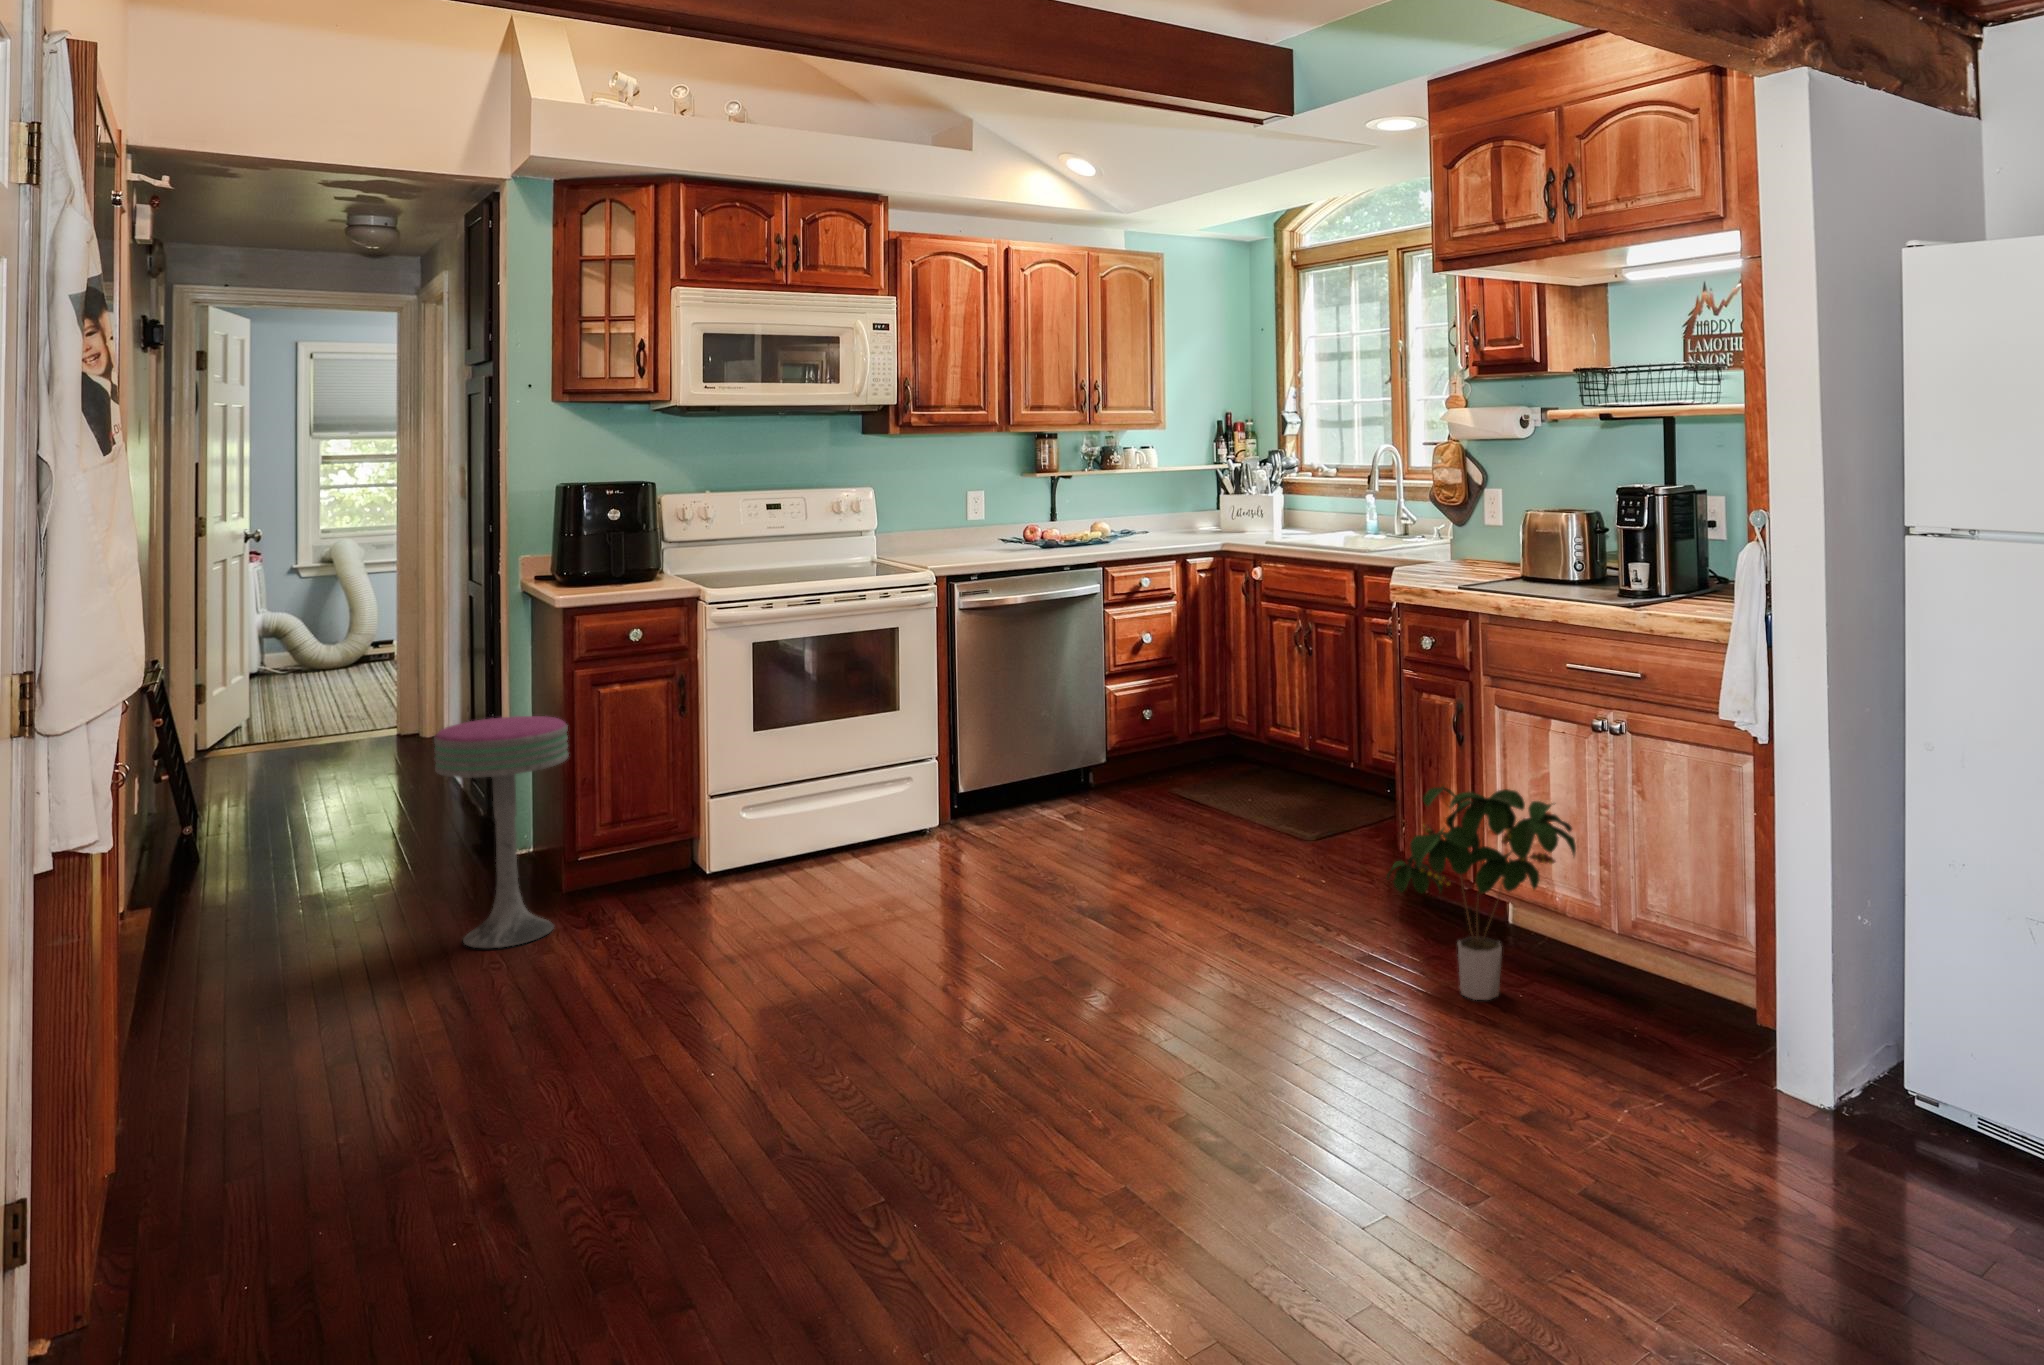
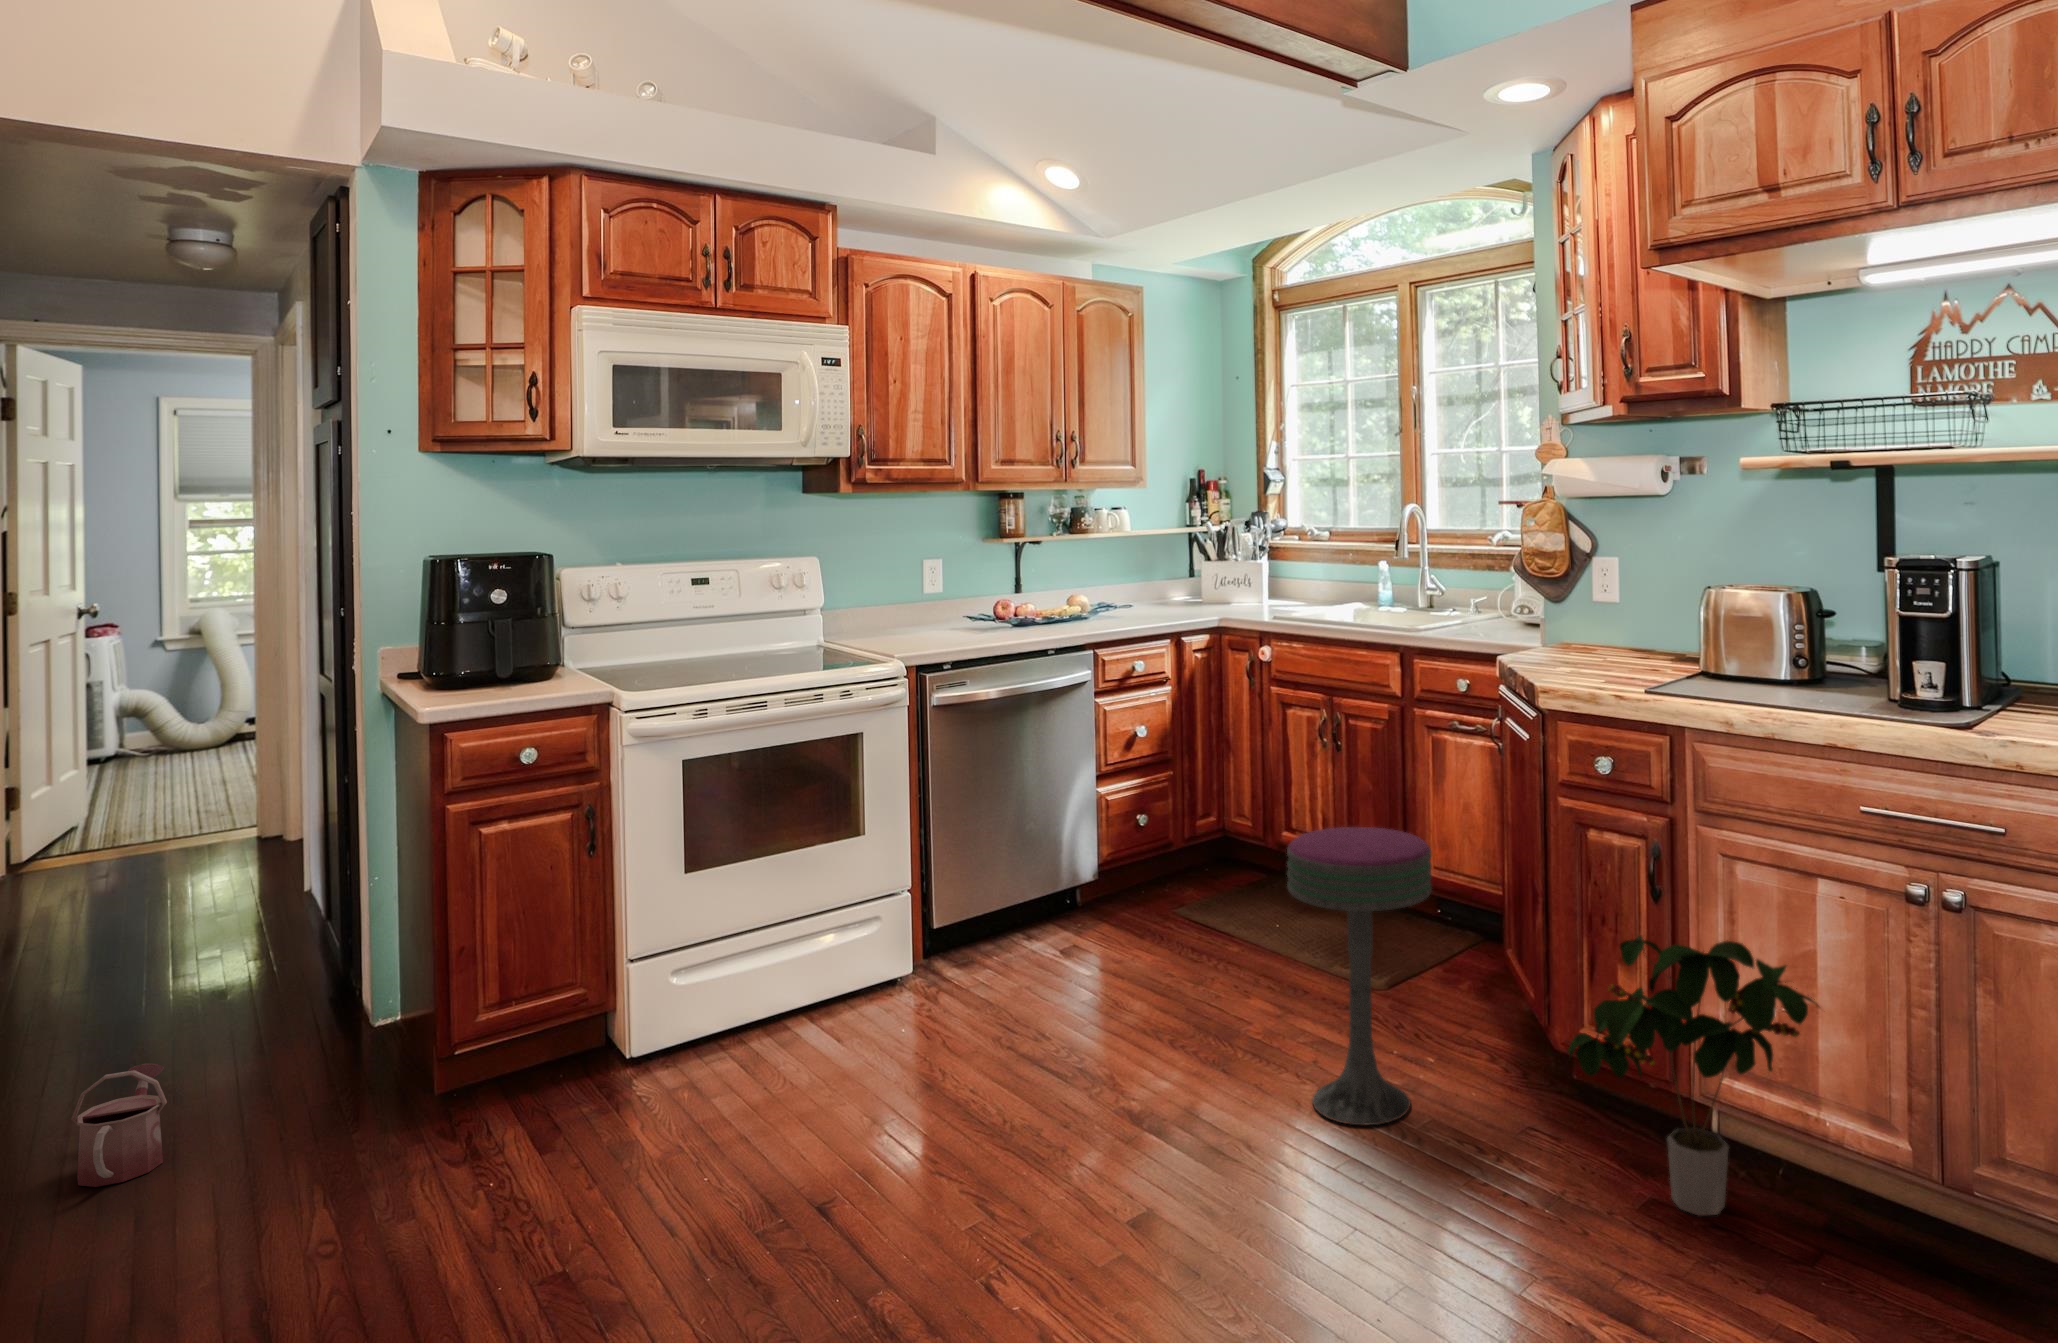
bar stool: present [434,716,569,948] -> present [1287,827,1432,1126]
watering can: none [329,847,391,924] -> present [71,1064,167,1187]

